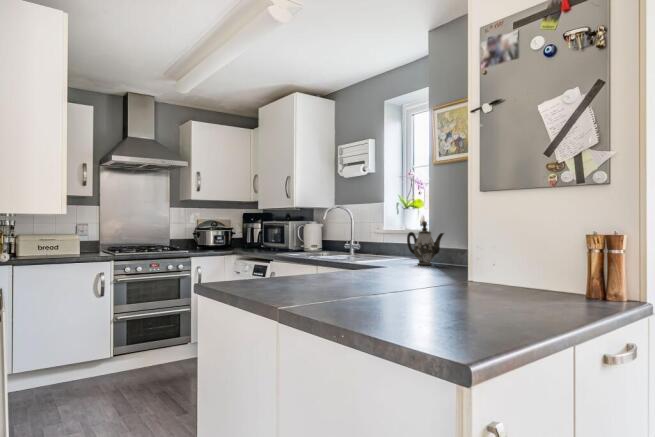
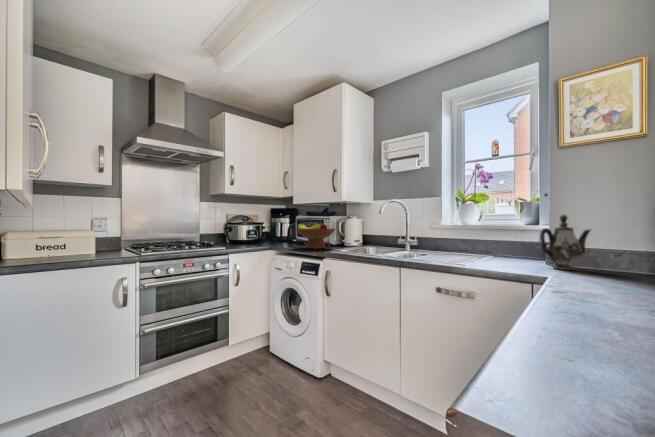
fruit bowl: none [250,226,289,252] -> present [296,221,335,249]

